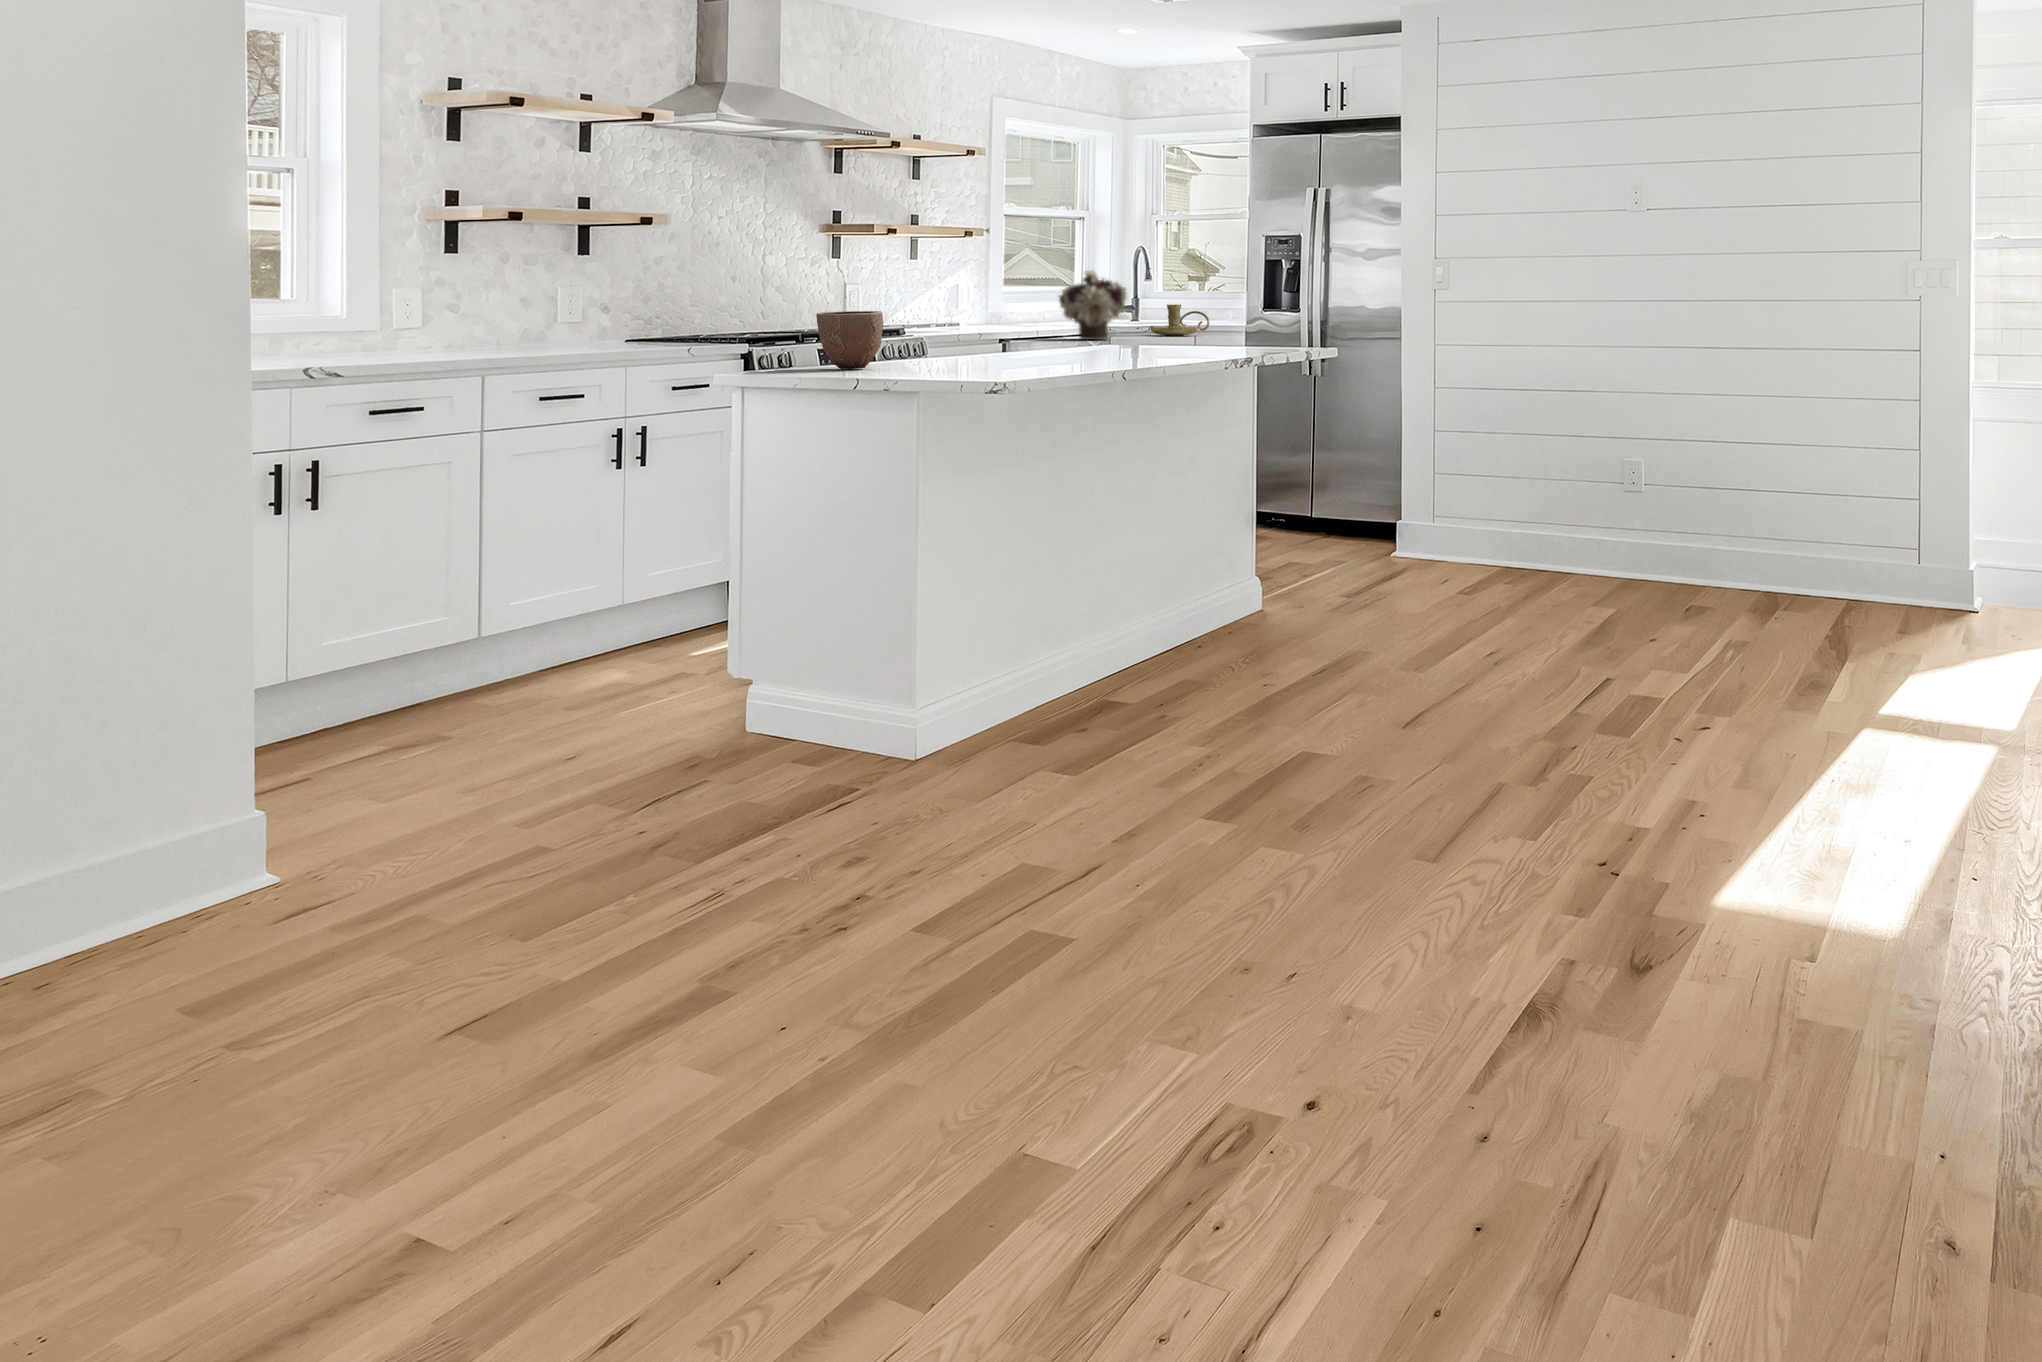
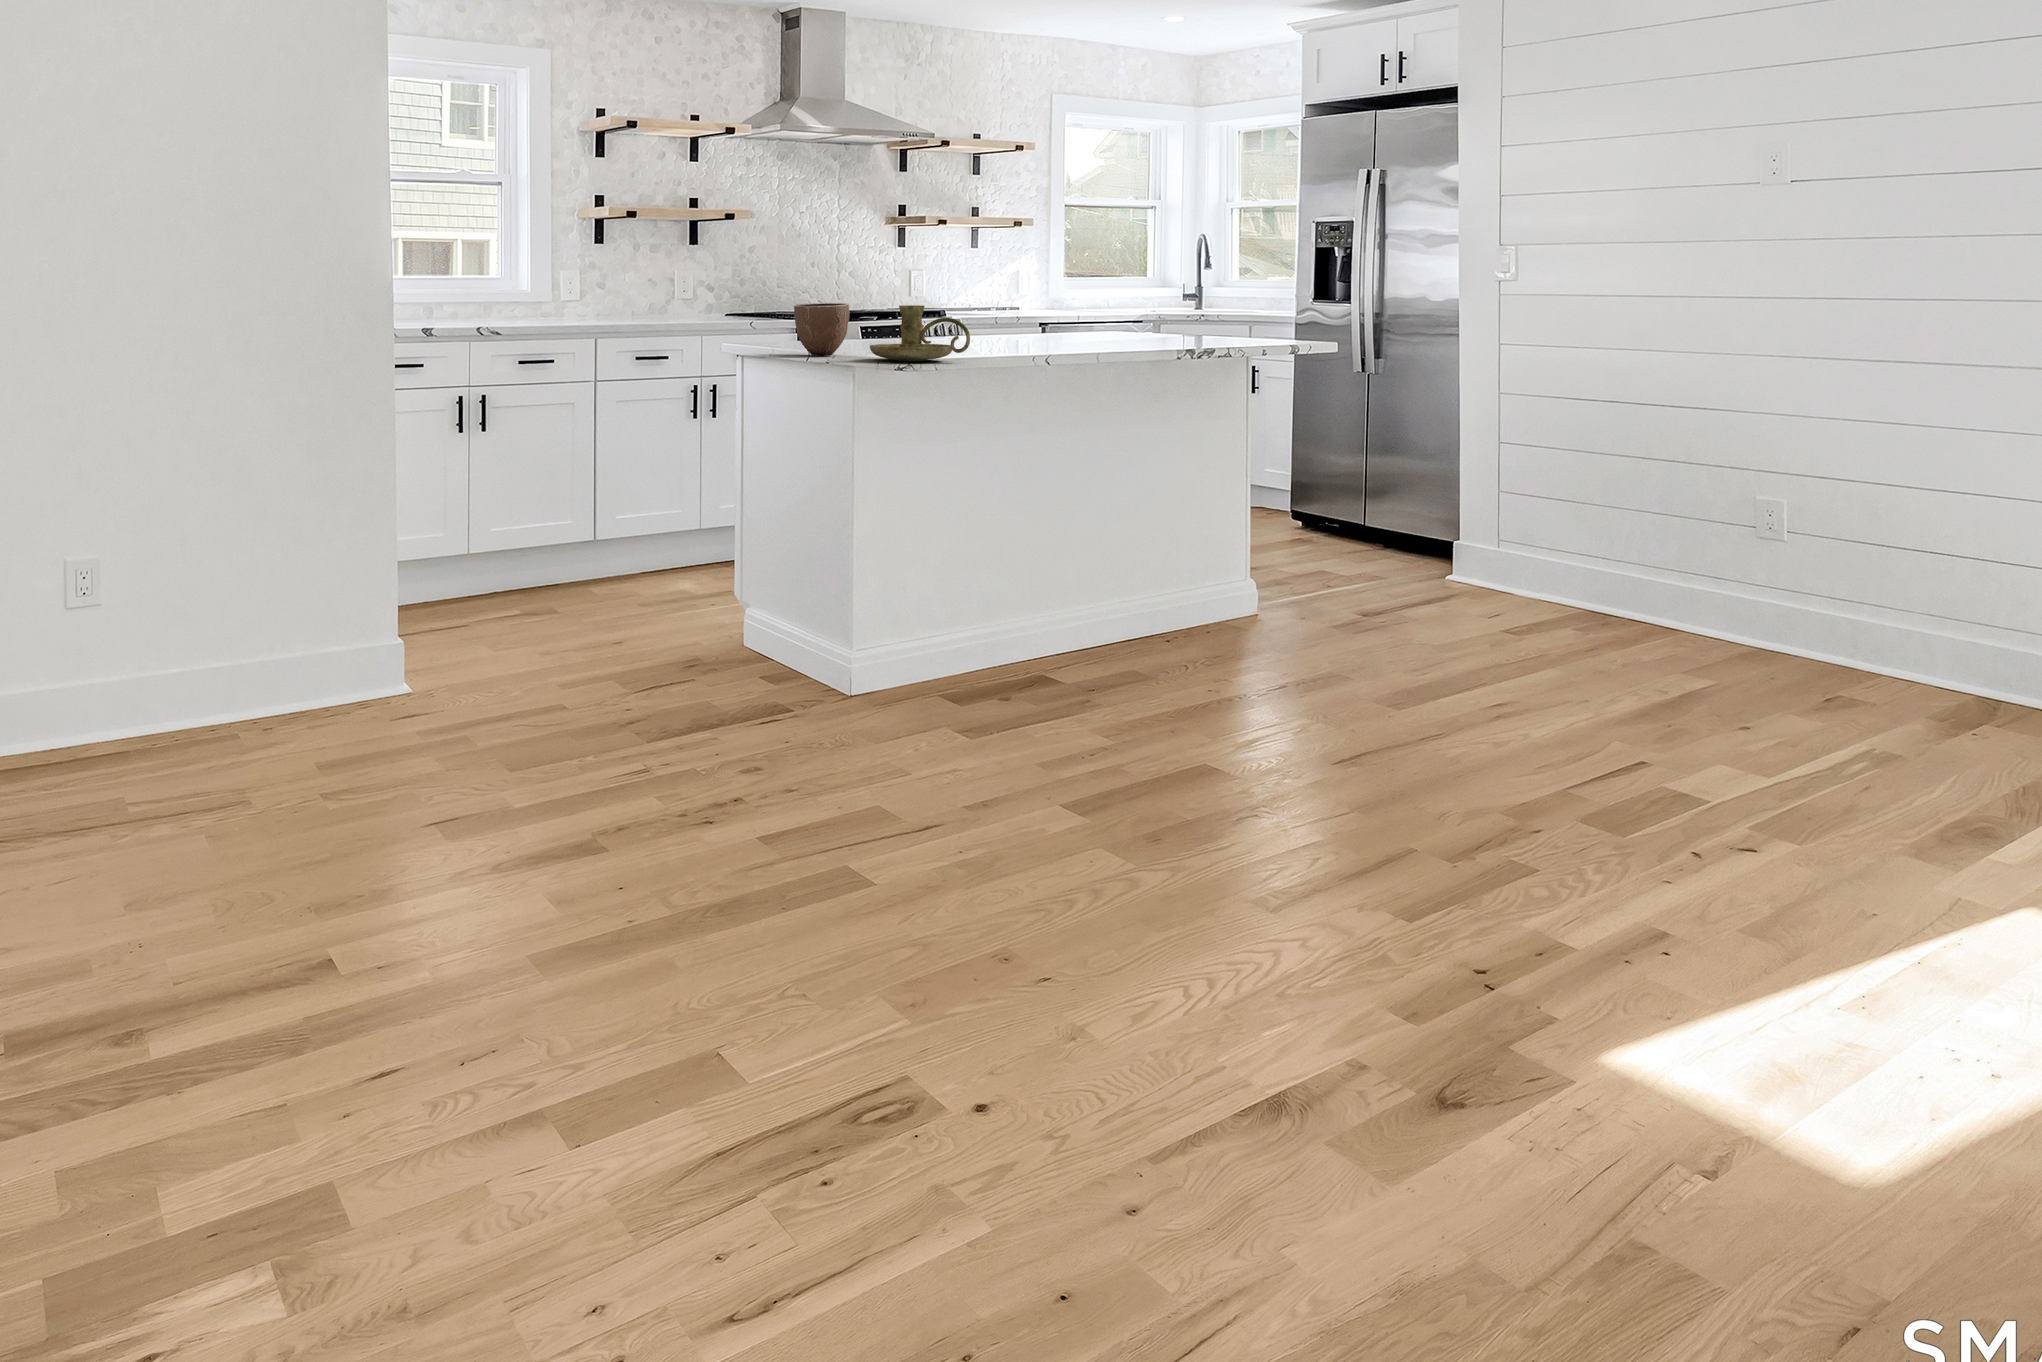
flower arrangement: present [1059,270,1127,340] -> none [1089,257,1156,329]
candle holder: present [1150,304,1209,336] -> present [870,305,970,361]

